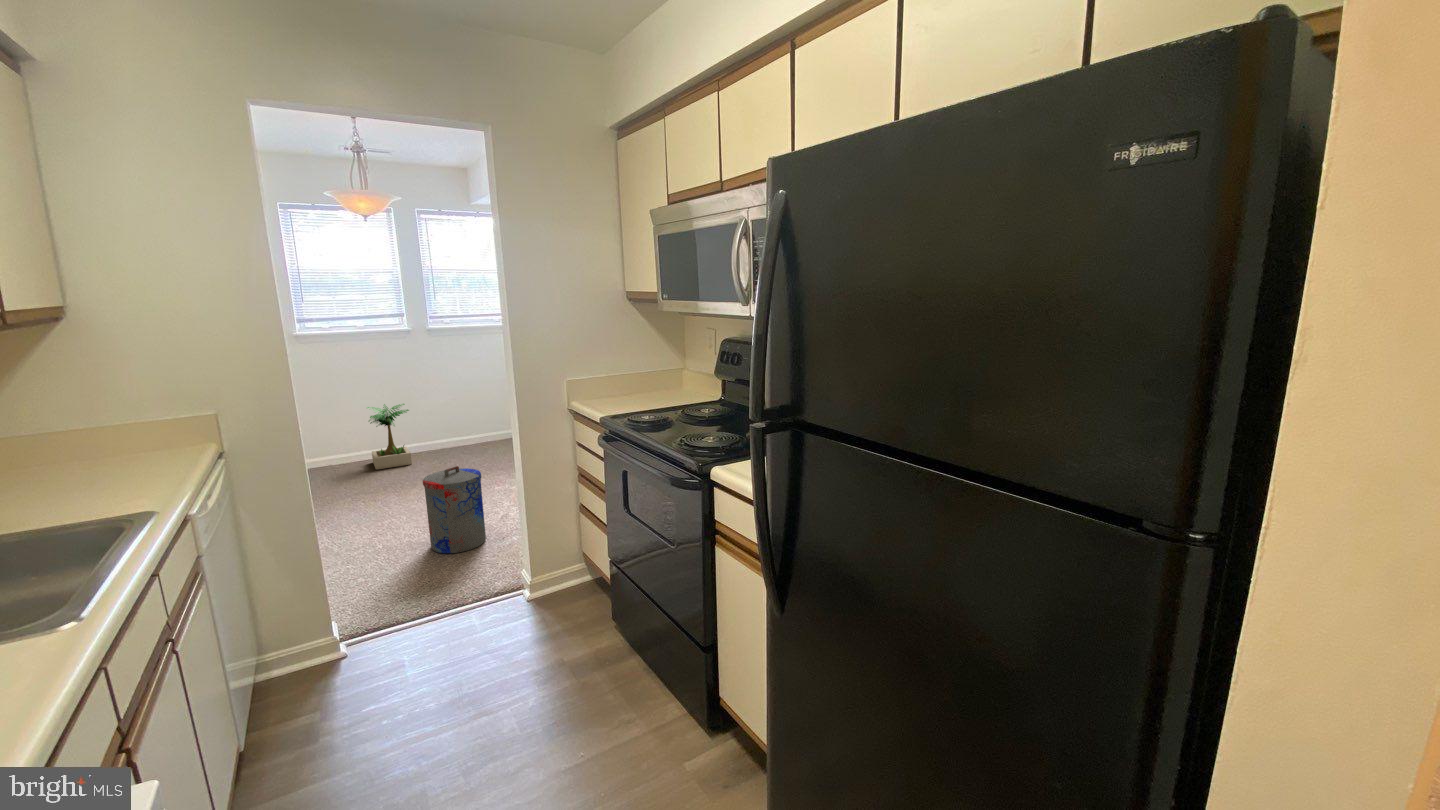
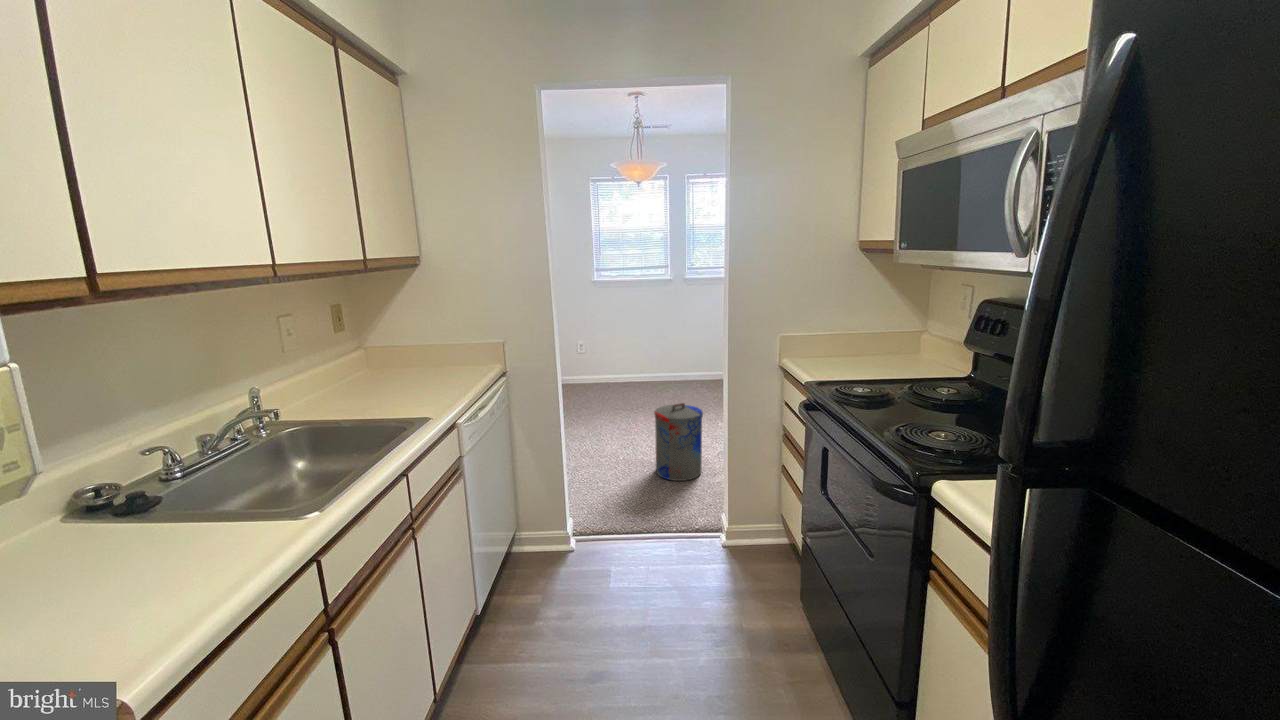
potted plant: present [367,404,412,469] -> none [631,338,669,392]

